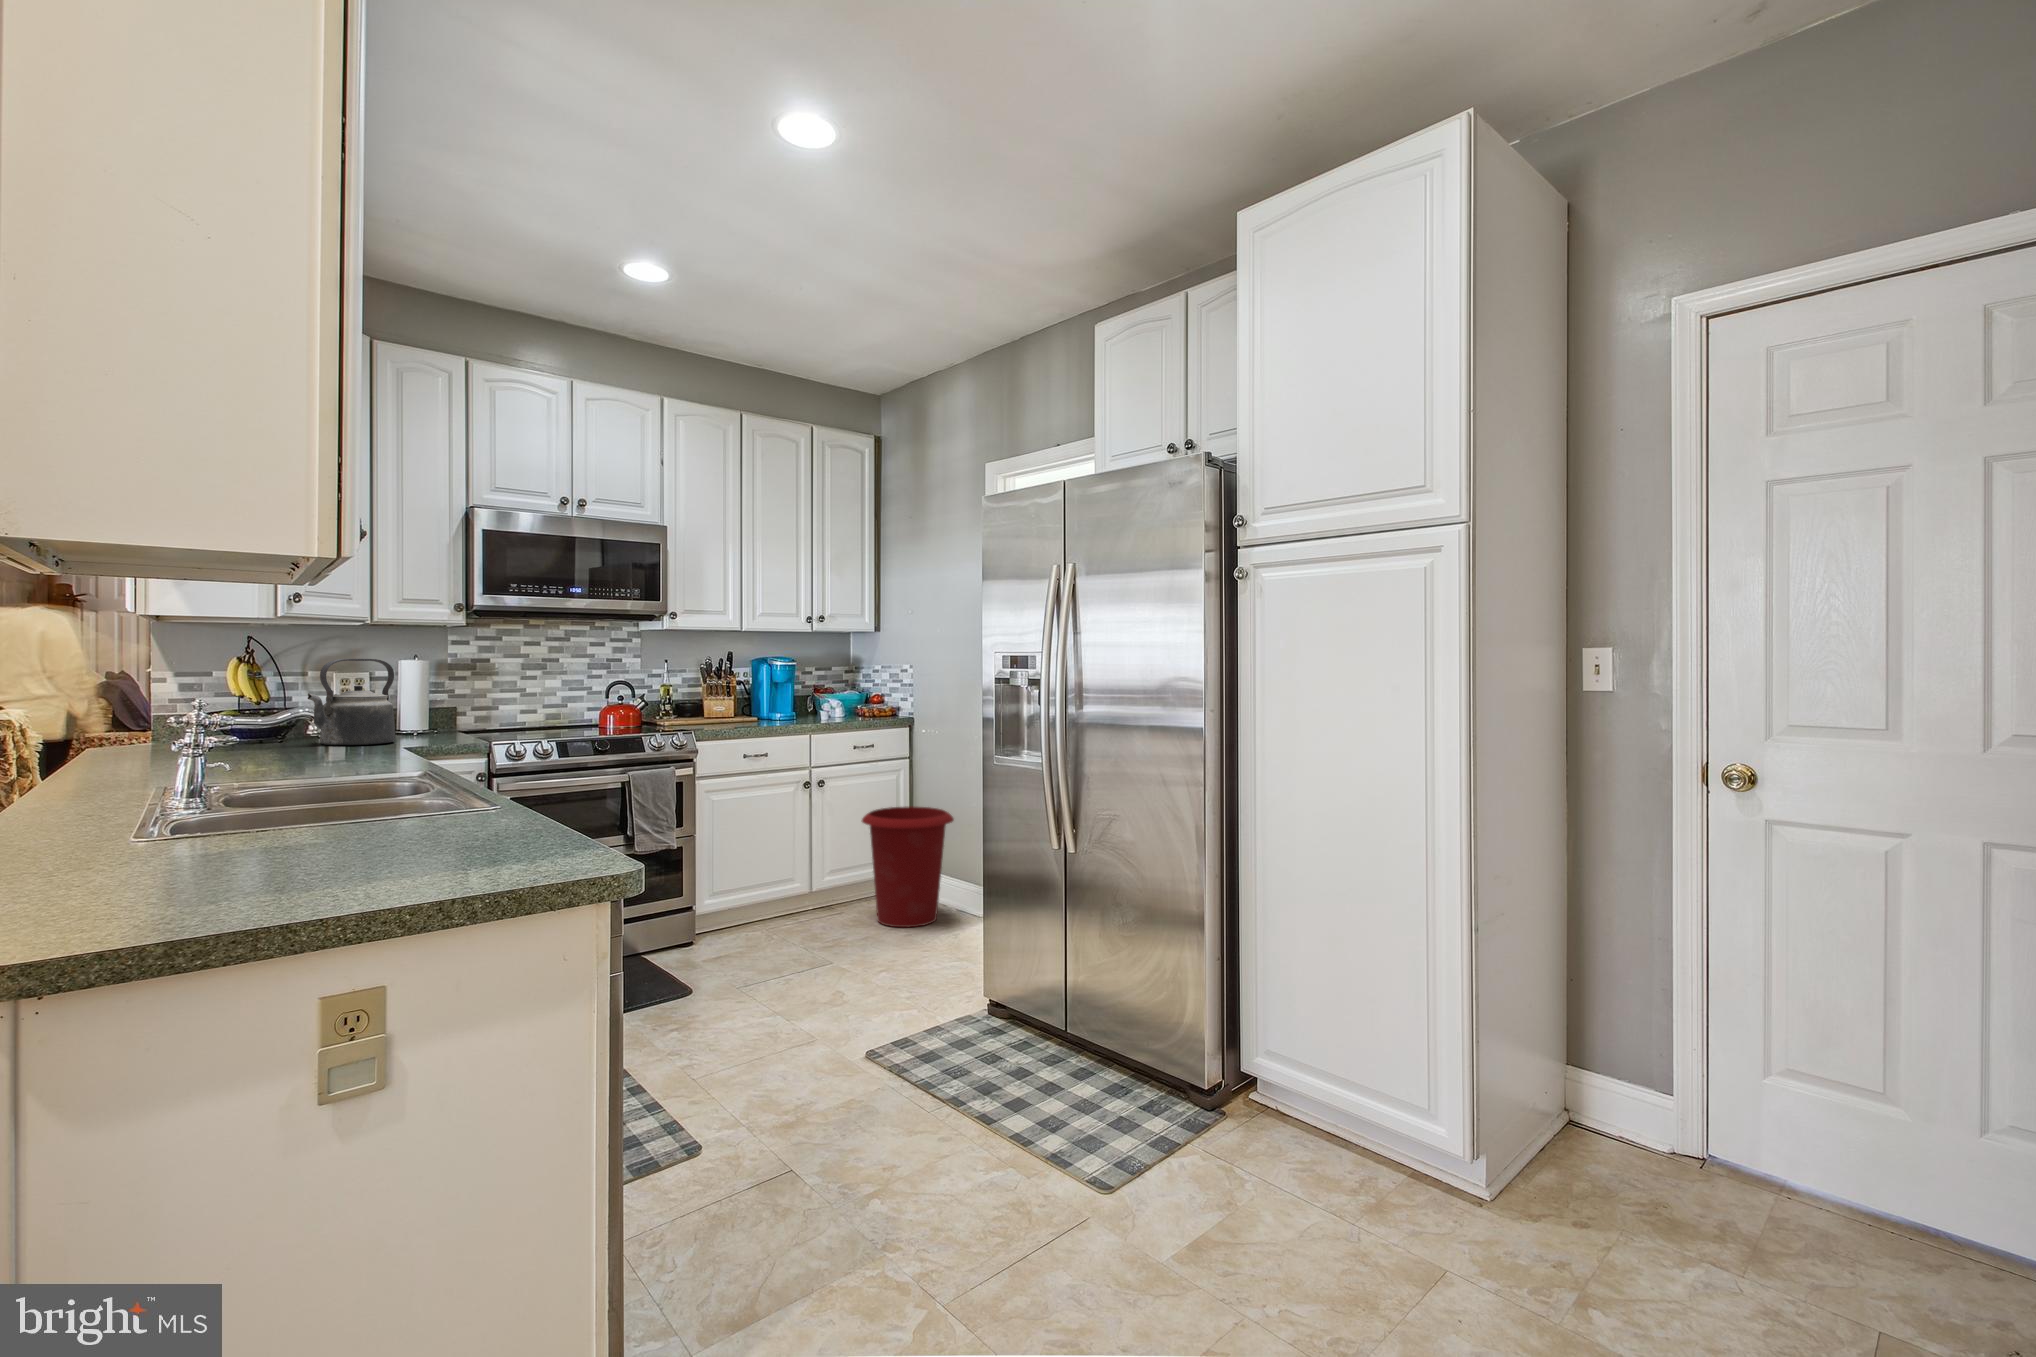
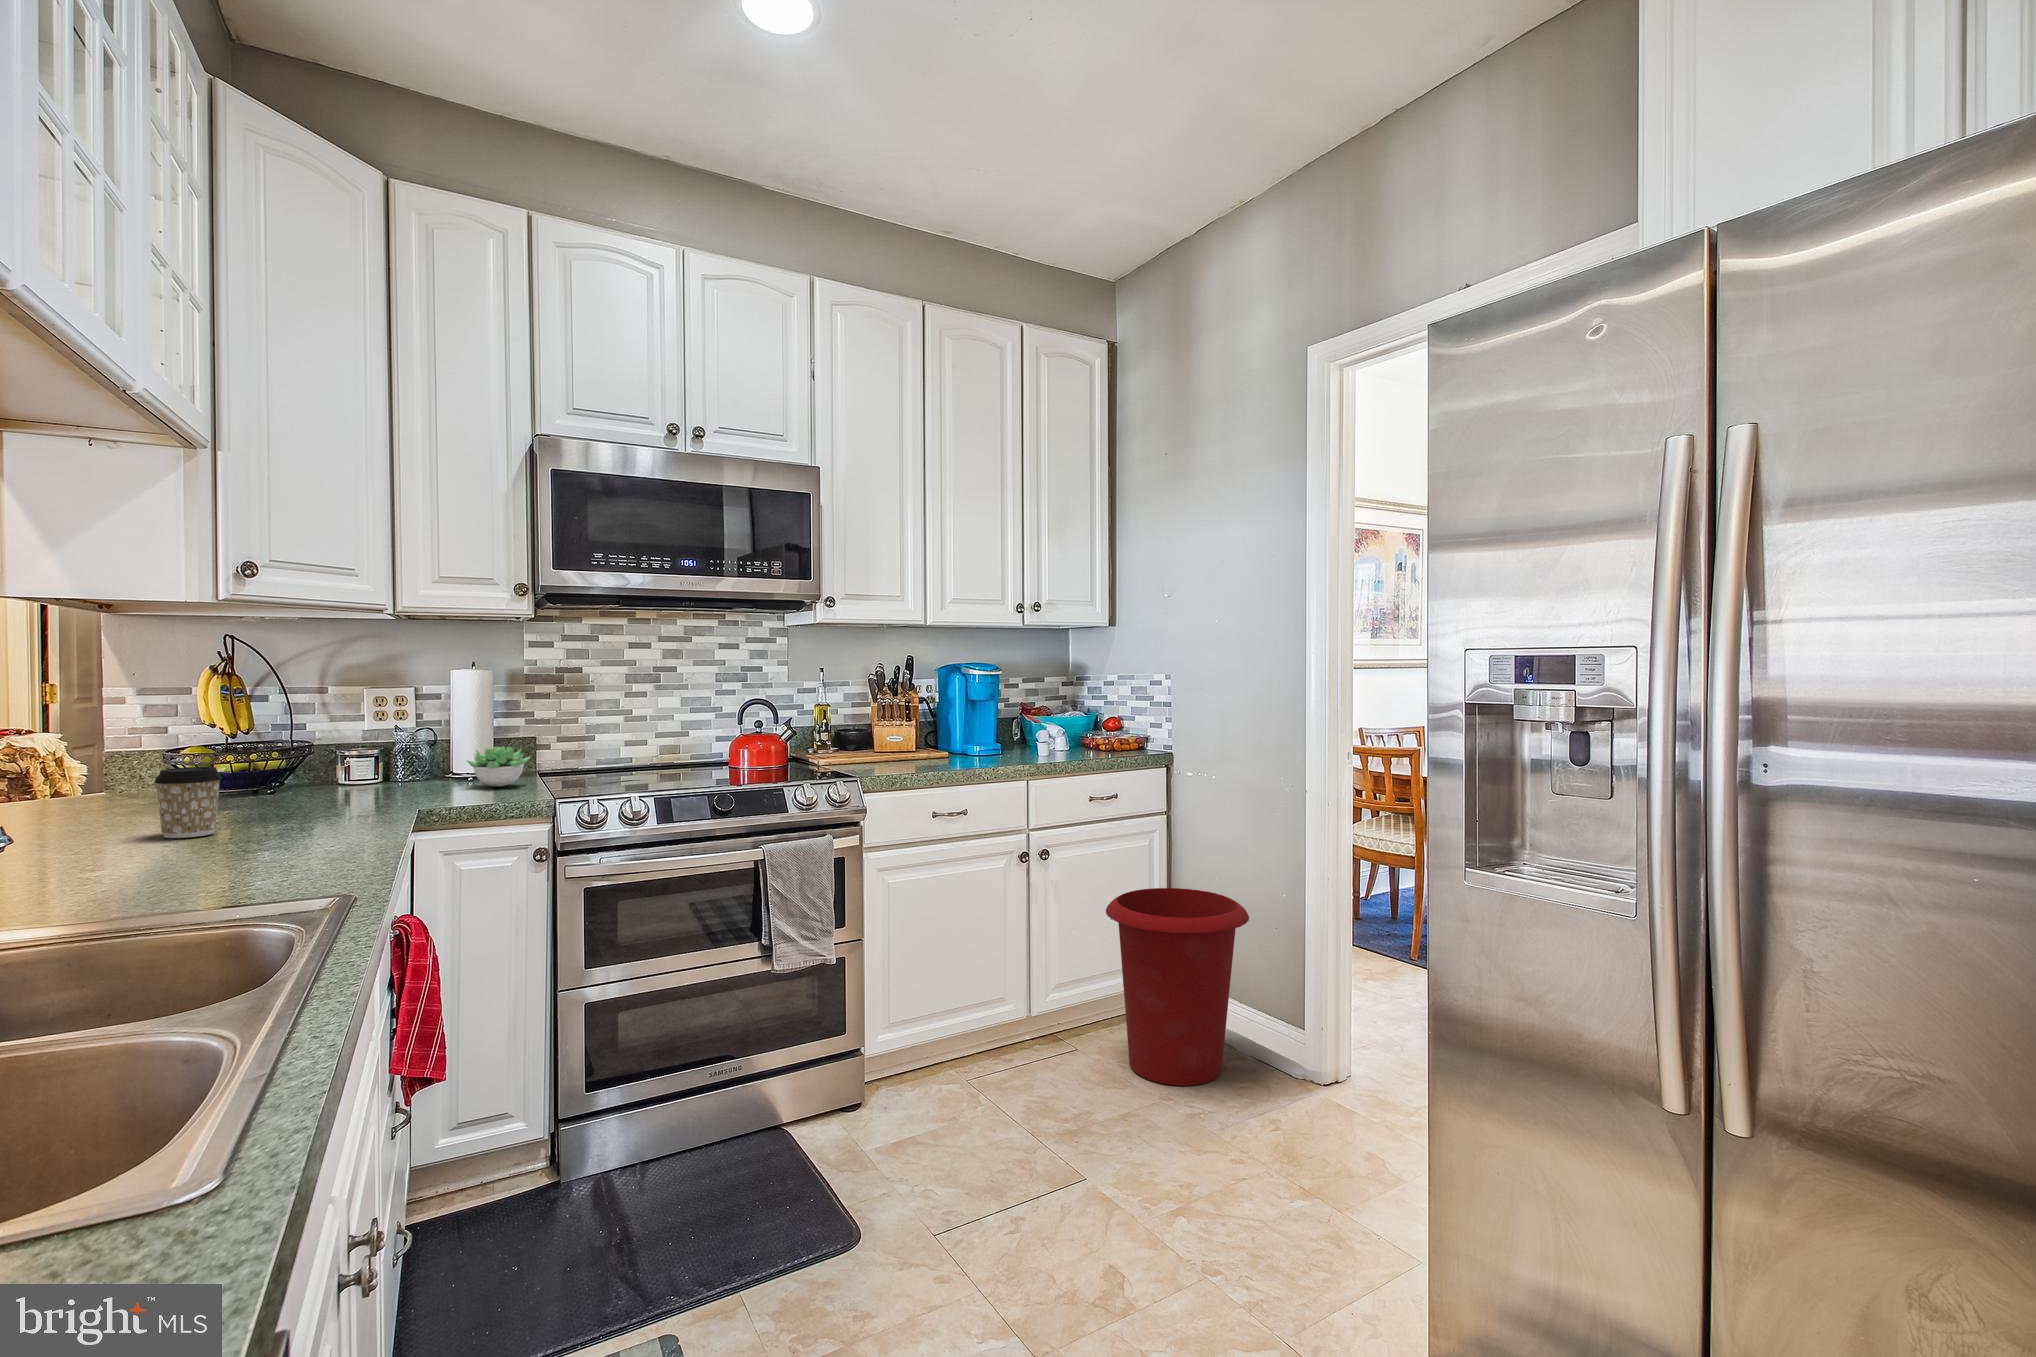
kettle: present [308,659,395,745] -> none [283,669,425,805]
succulent plant: none [419,711,462,738] -> present [467,746,530,787]
coffee cup: none [253,717,292,758] -> present [154,767,222,838]

